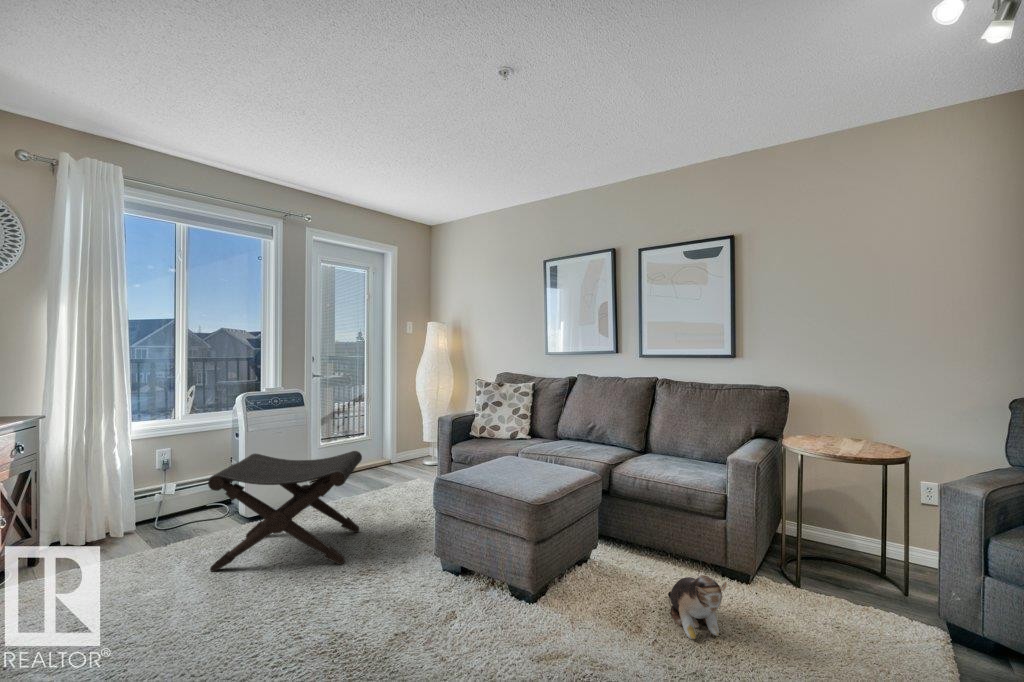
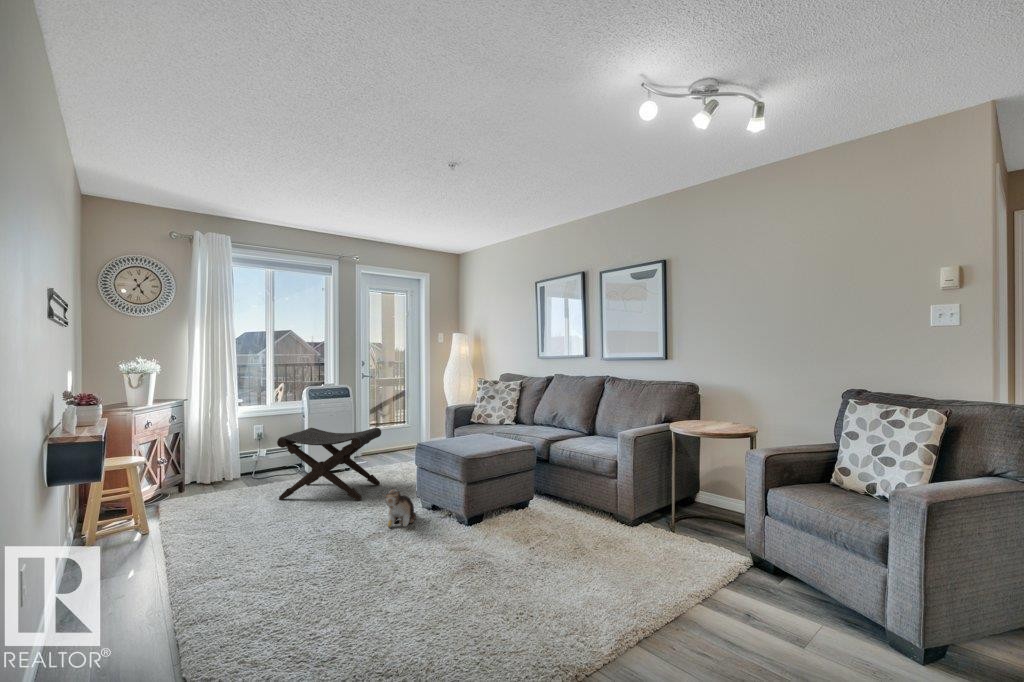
plush toy: present [668,575,727,639] -> present [385,489,416,528]

